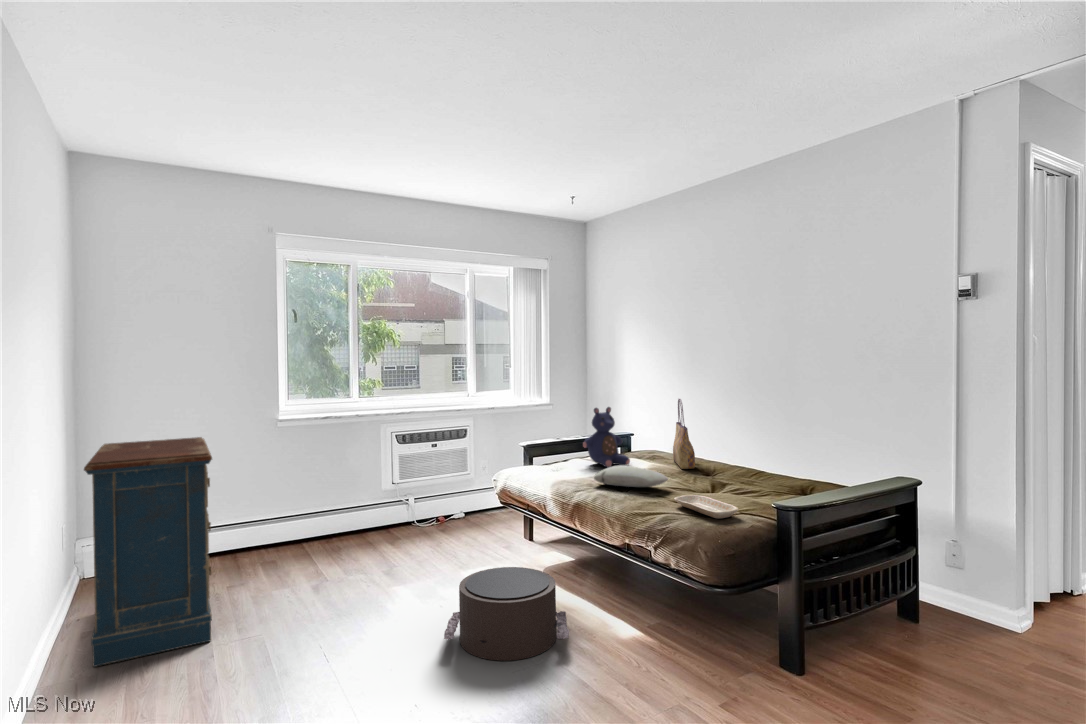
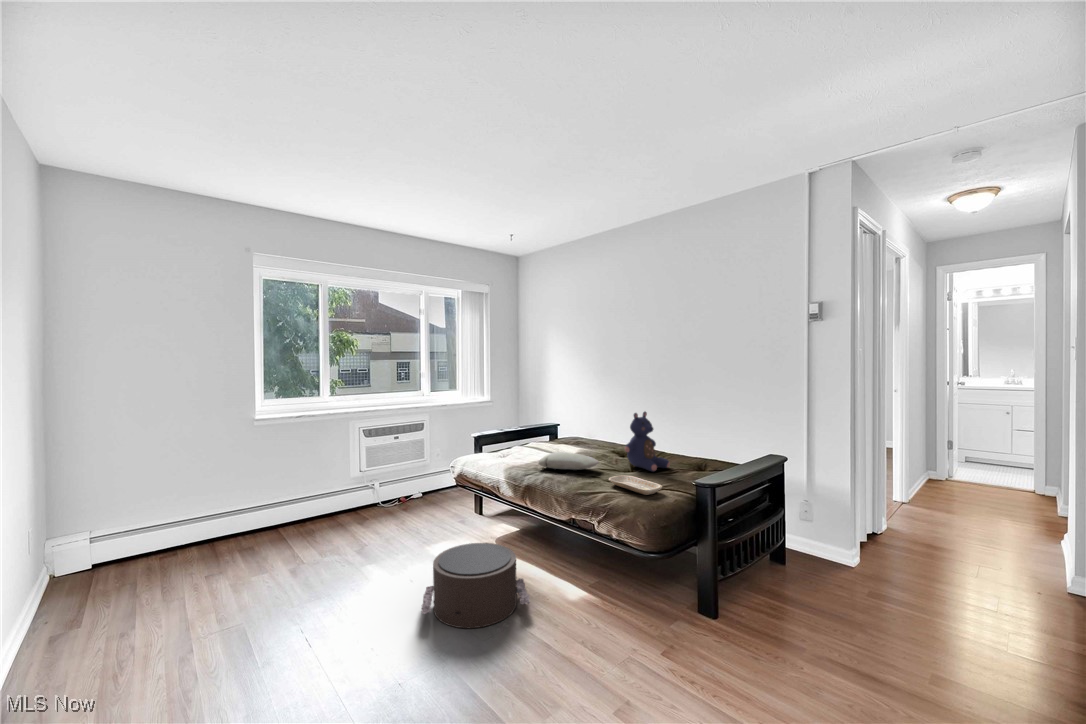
tote bag: present [673,399,695,469] -> none [594,396,613,452]
teddy bear: present [583,407,630,468] -> present [625,412,670,472]
dresser: present [84,437,212,667] -> none [54,440,195,676]

